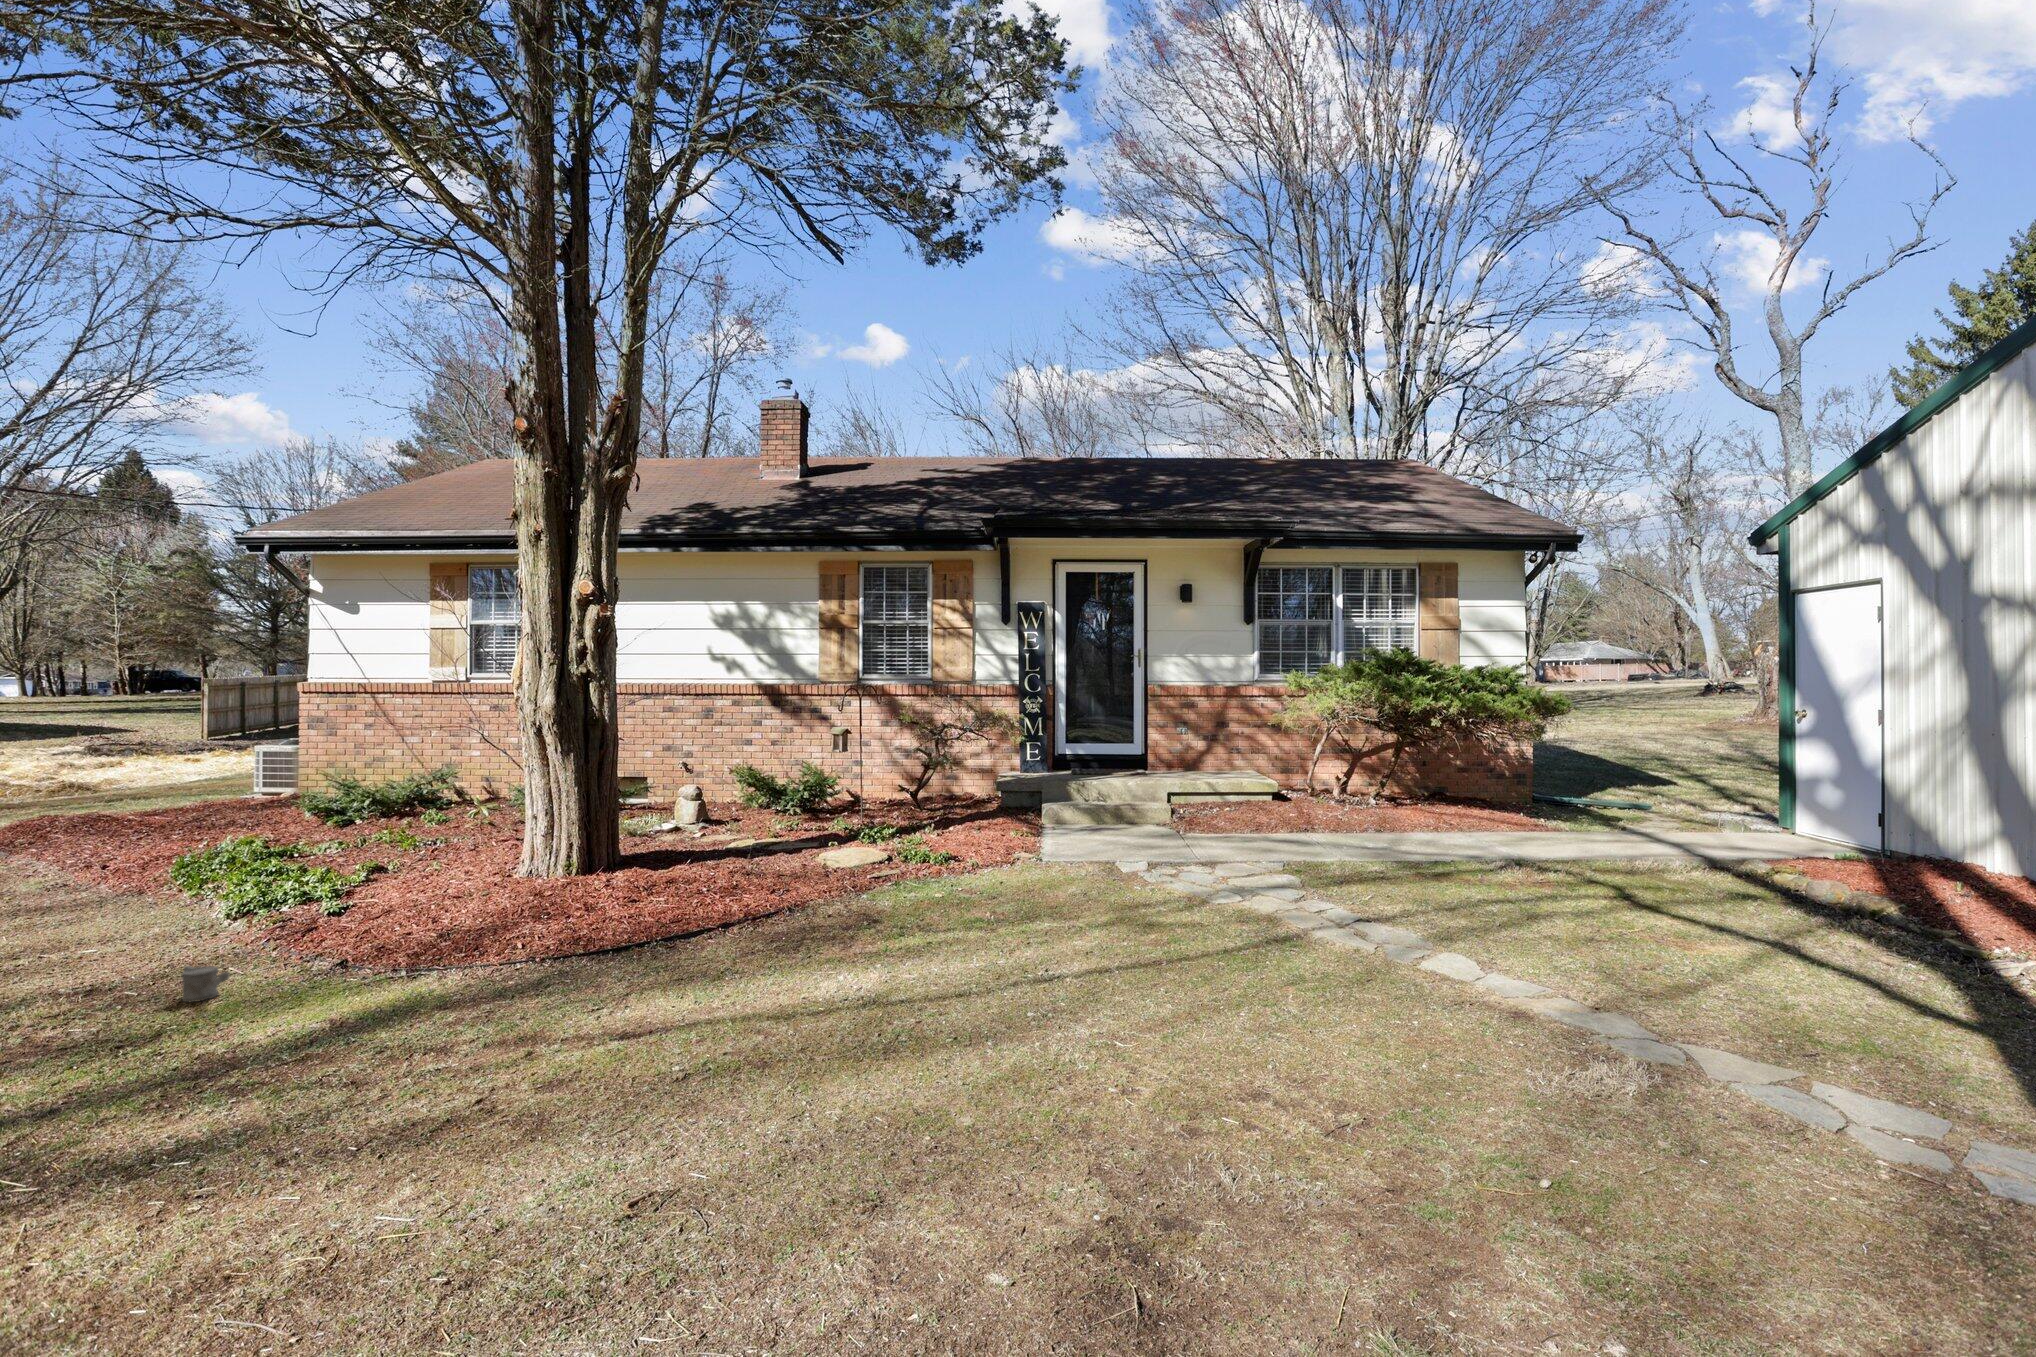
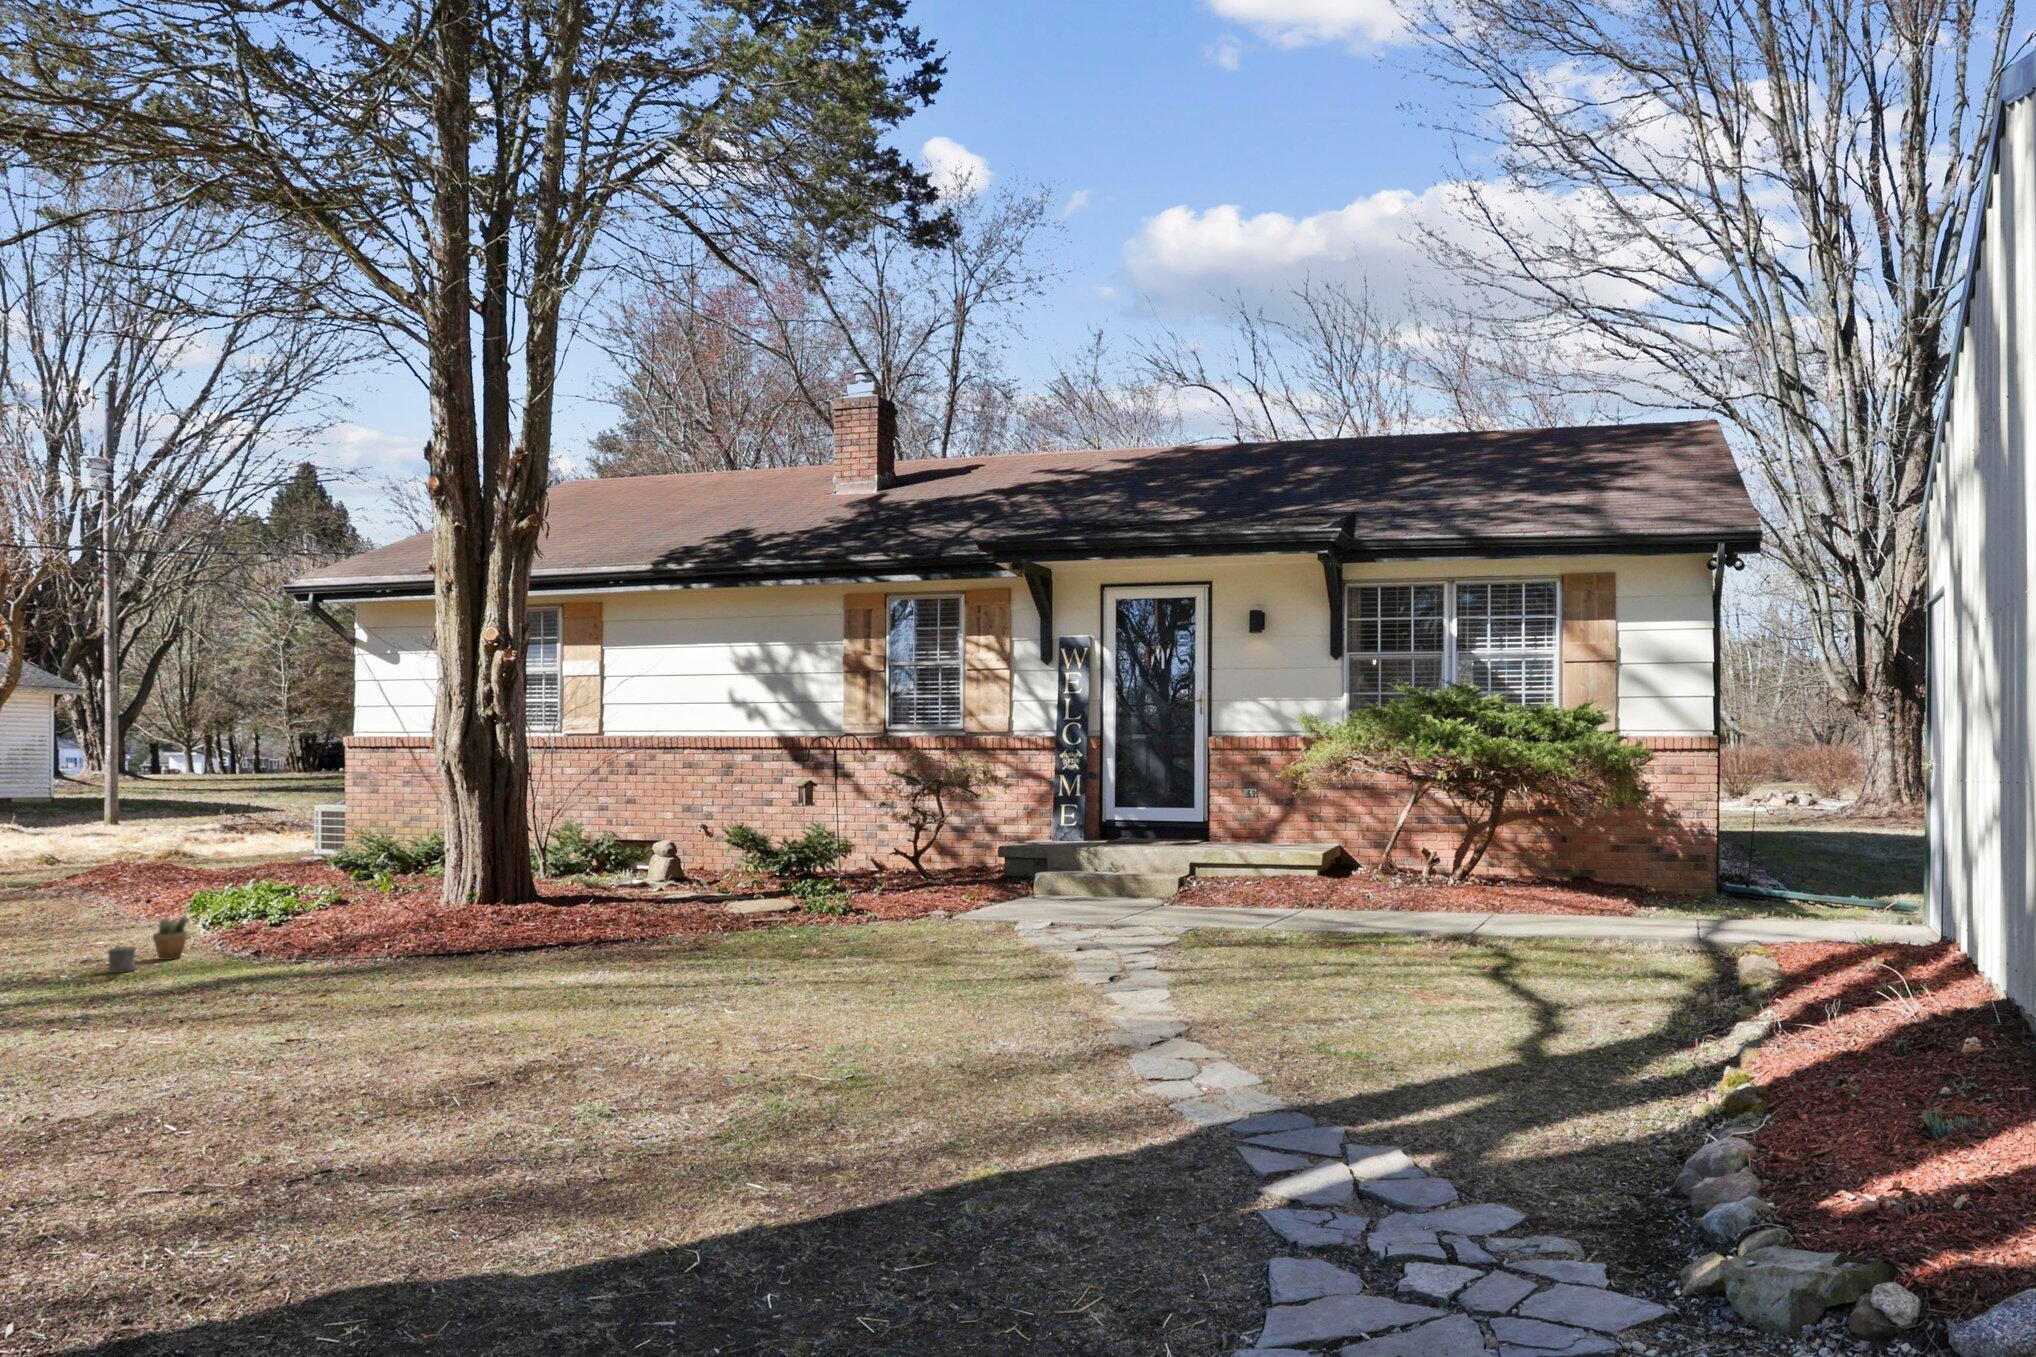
potted plant: none [218,918,264,972] -> present [153,917,188,960]

